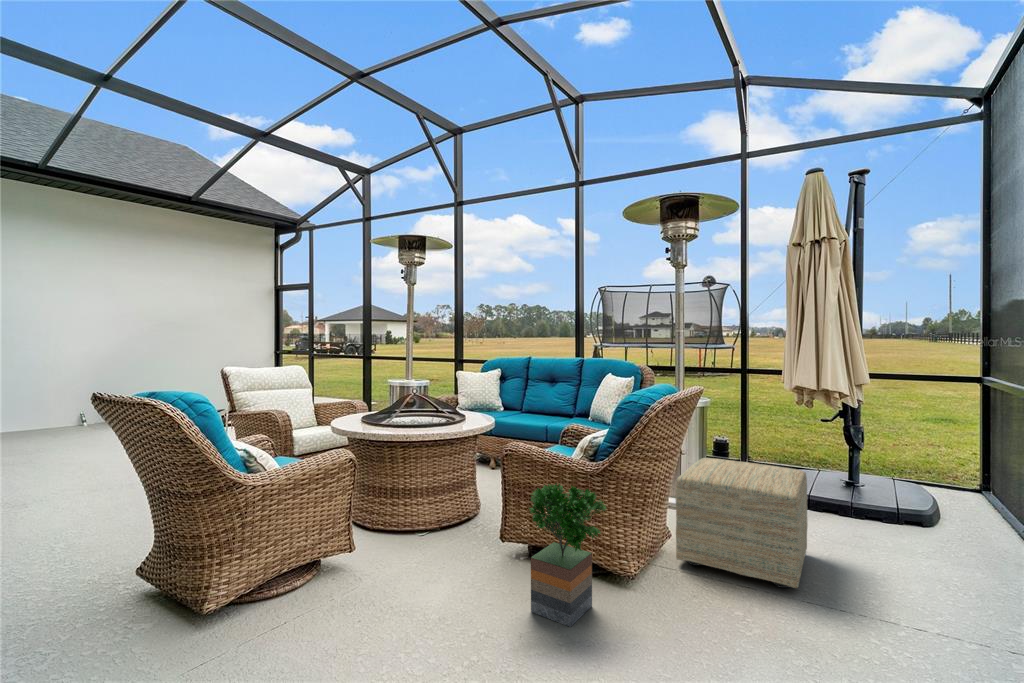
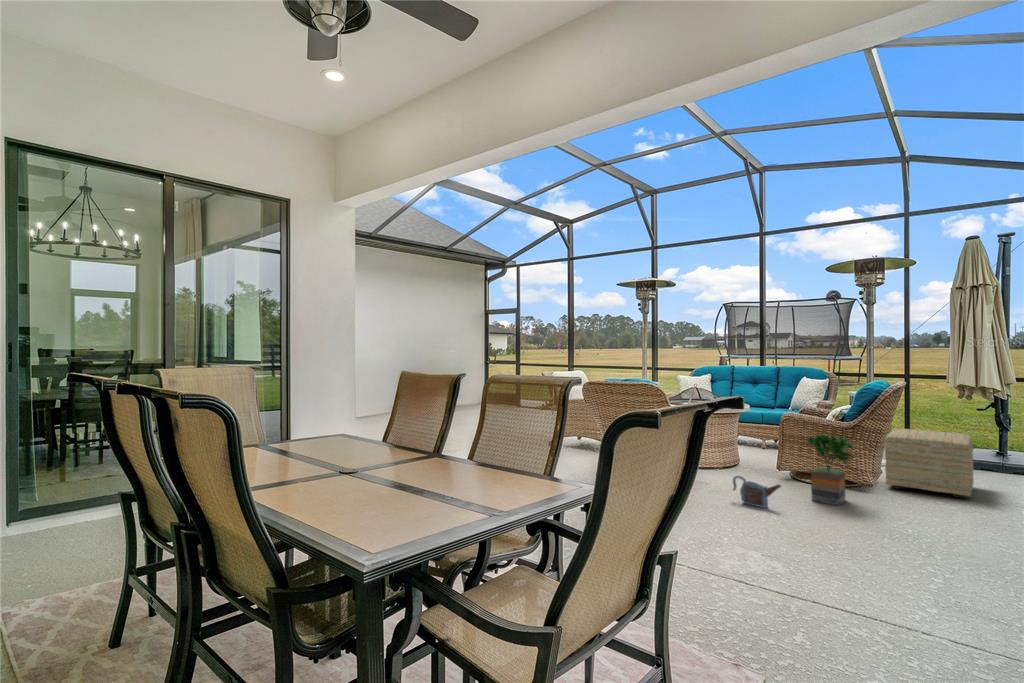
watering can: none [381,574,447,648] -> present [733,476,781,508]

